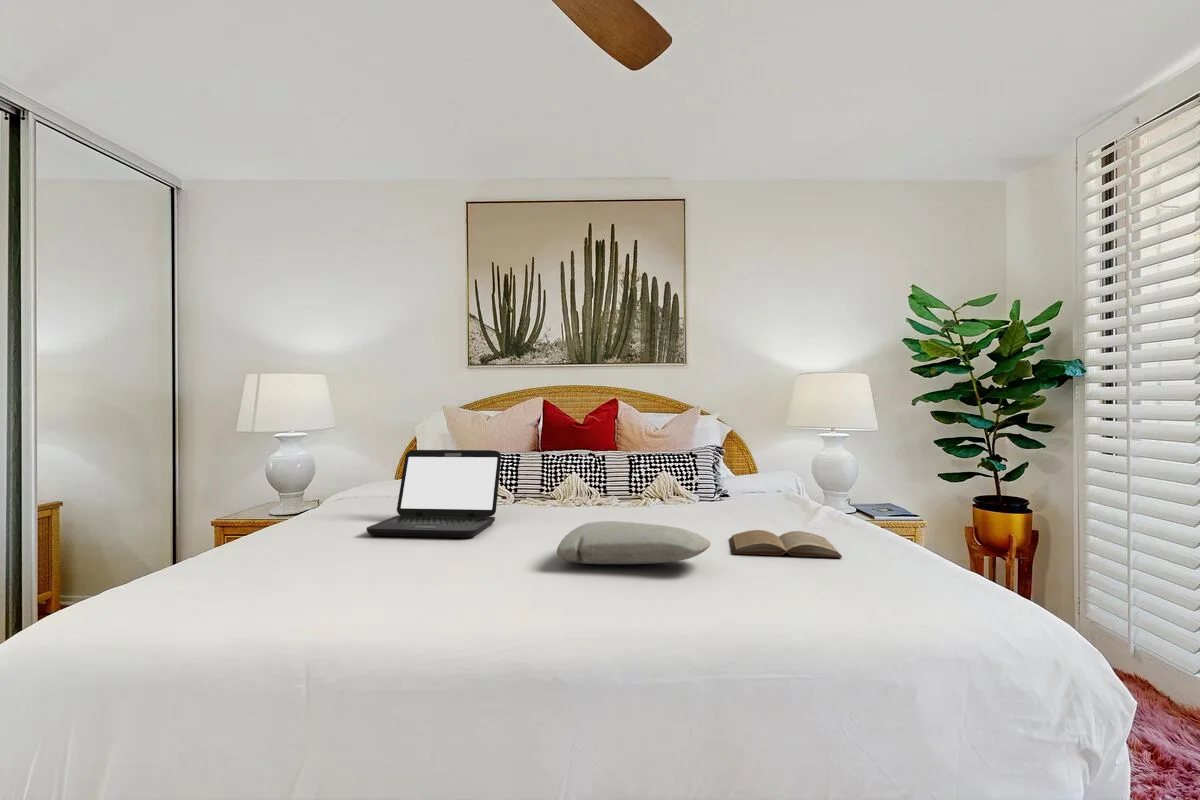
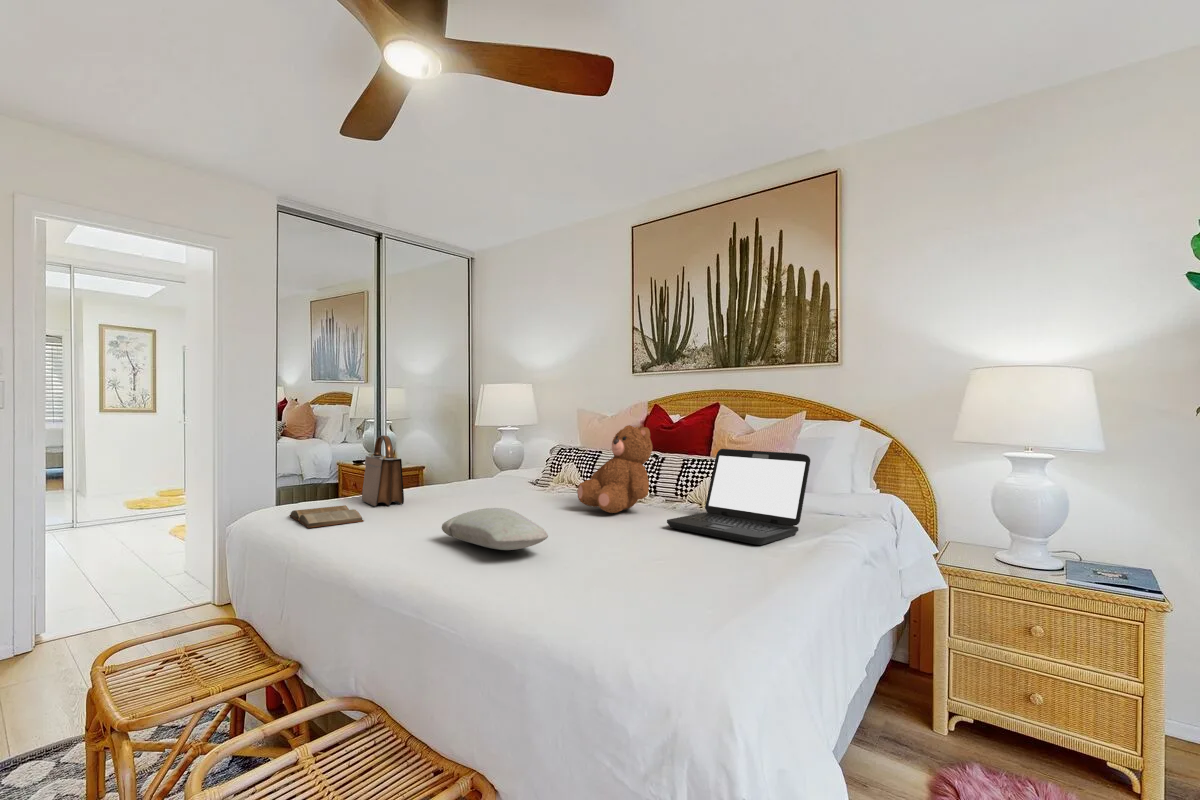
teddy bear: none [564,424,645,517] -> present [577,425,652,513]
handbag: none [255,450,344,553] -> present [362,435,404,507]
laptop: present [366,450,501,538] -> present [667,449,810,545]
book: present [730,530,842,558] -> present [289,505,364,528]

